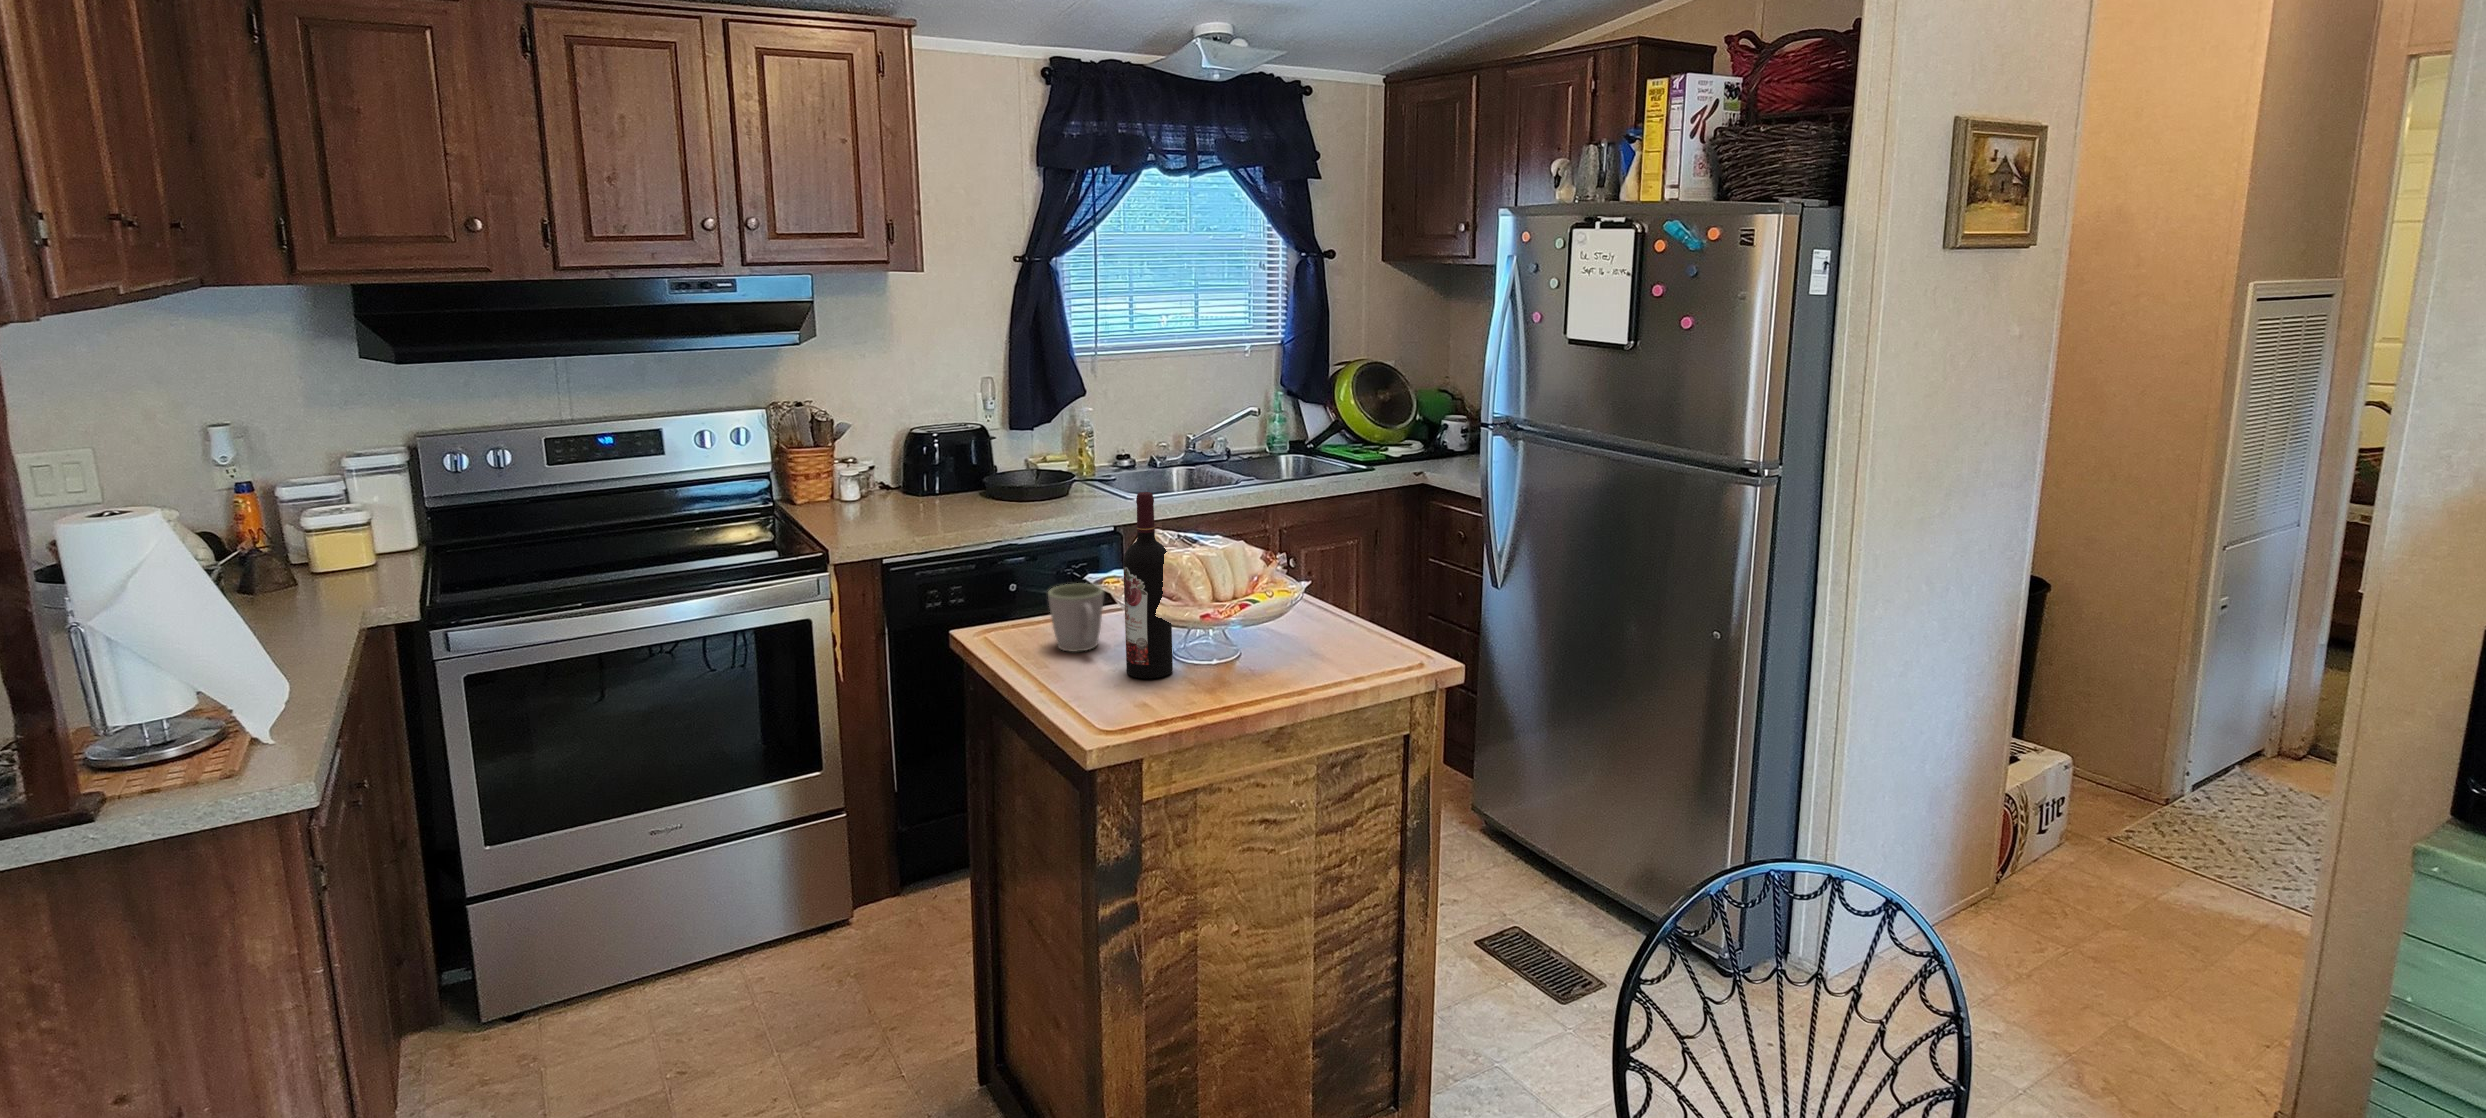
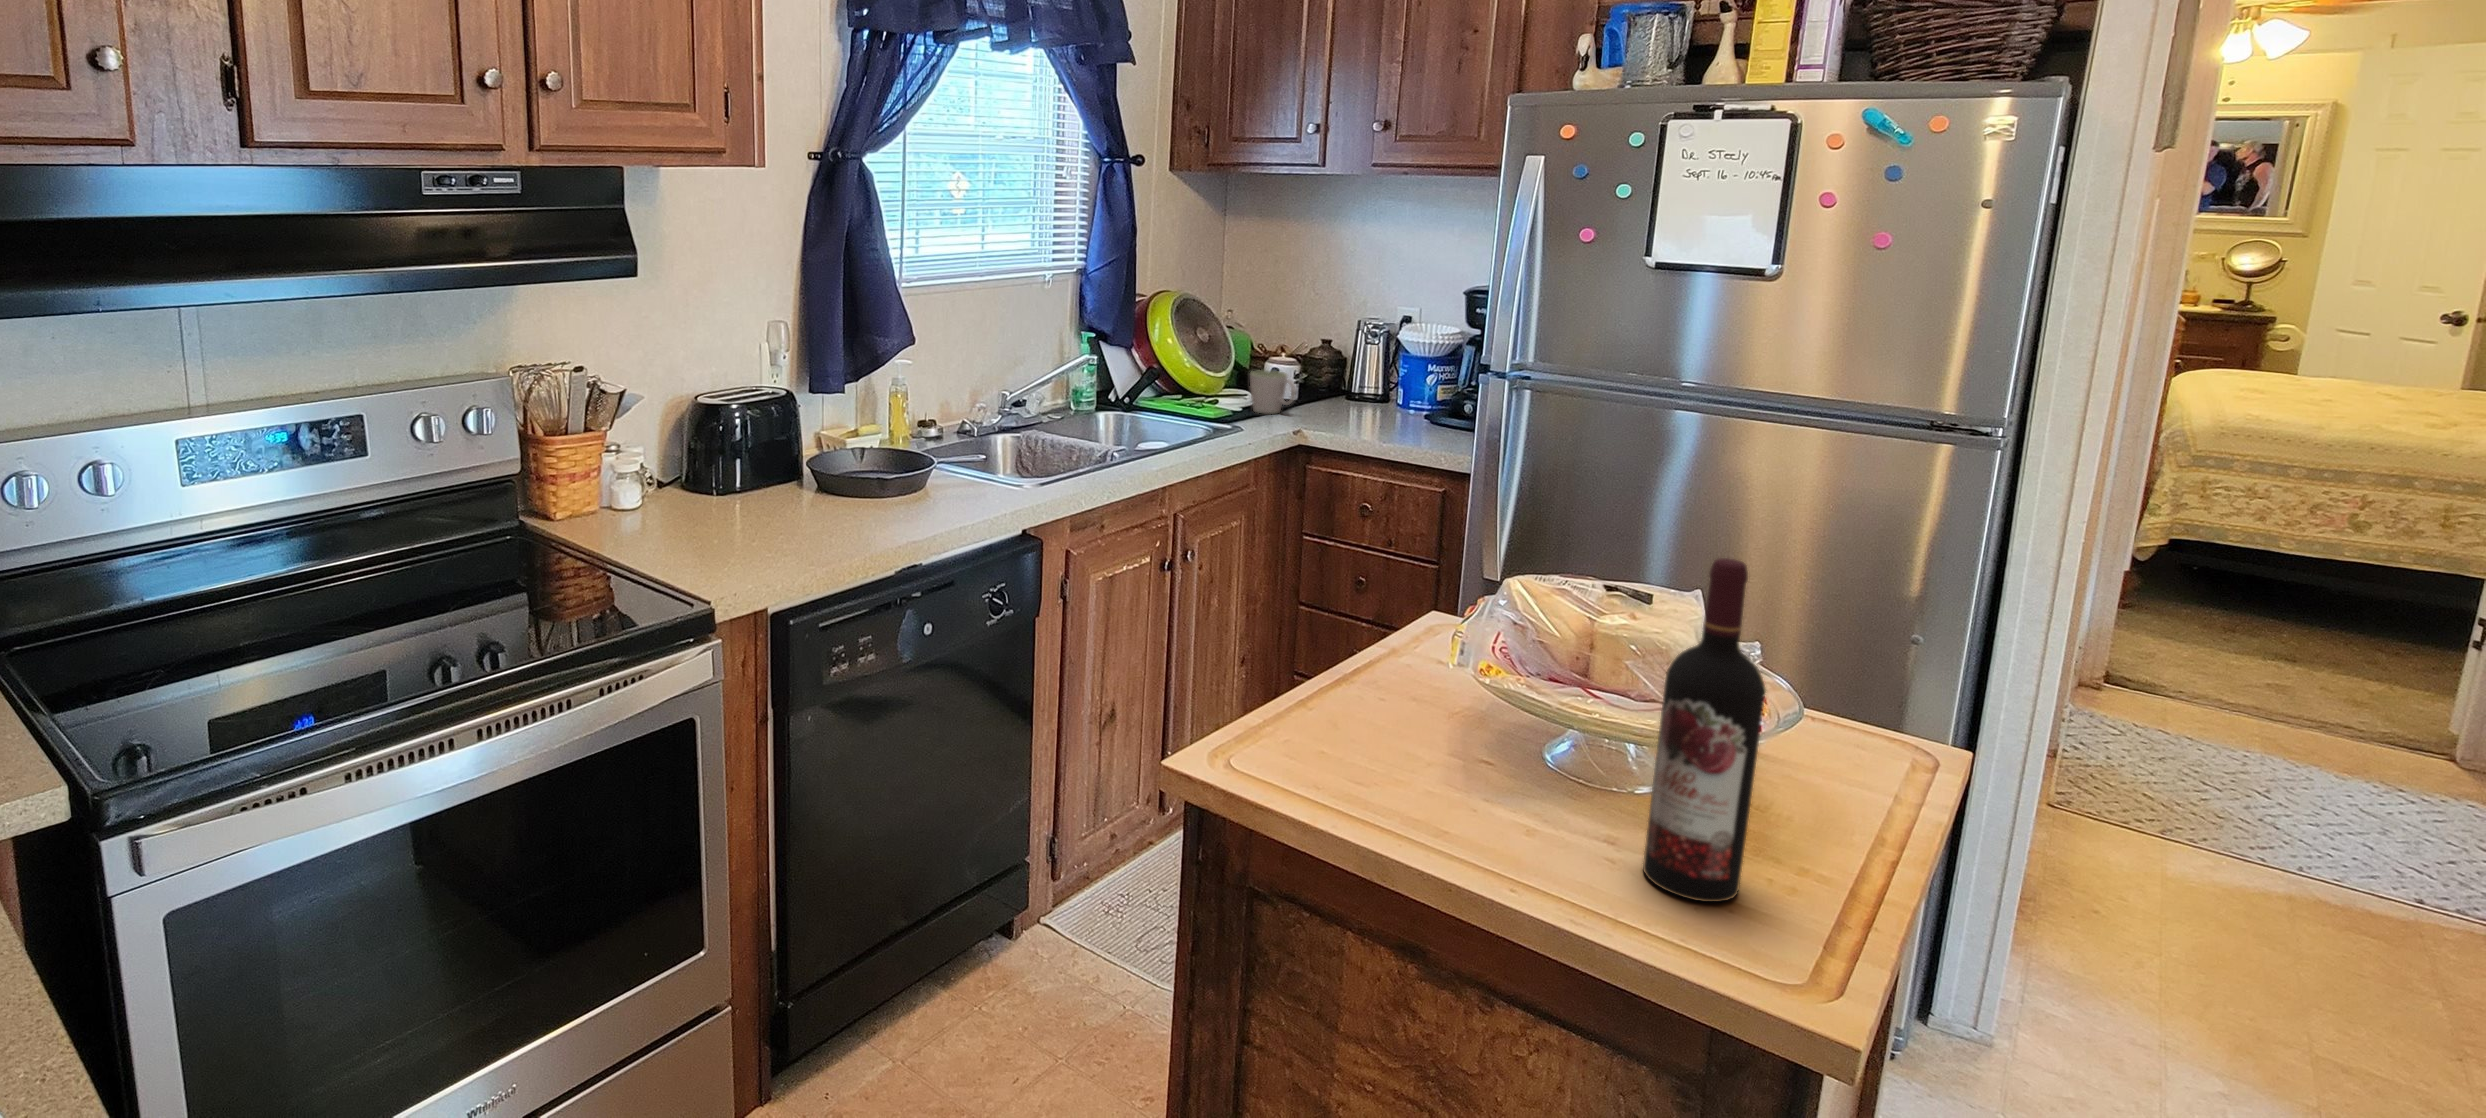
mug: present [1048,584,1104,652] -> present [1250,370,1296,414]

